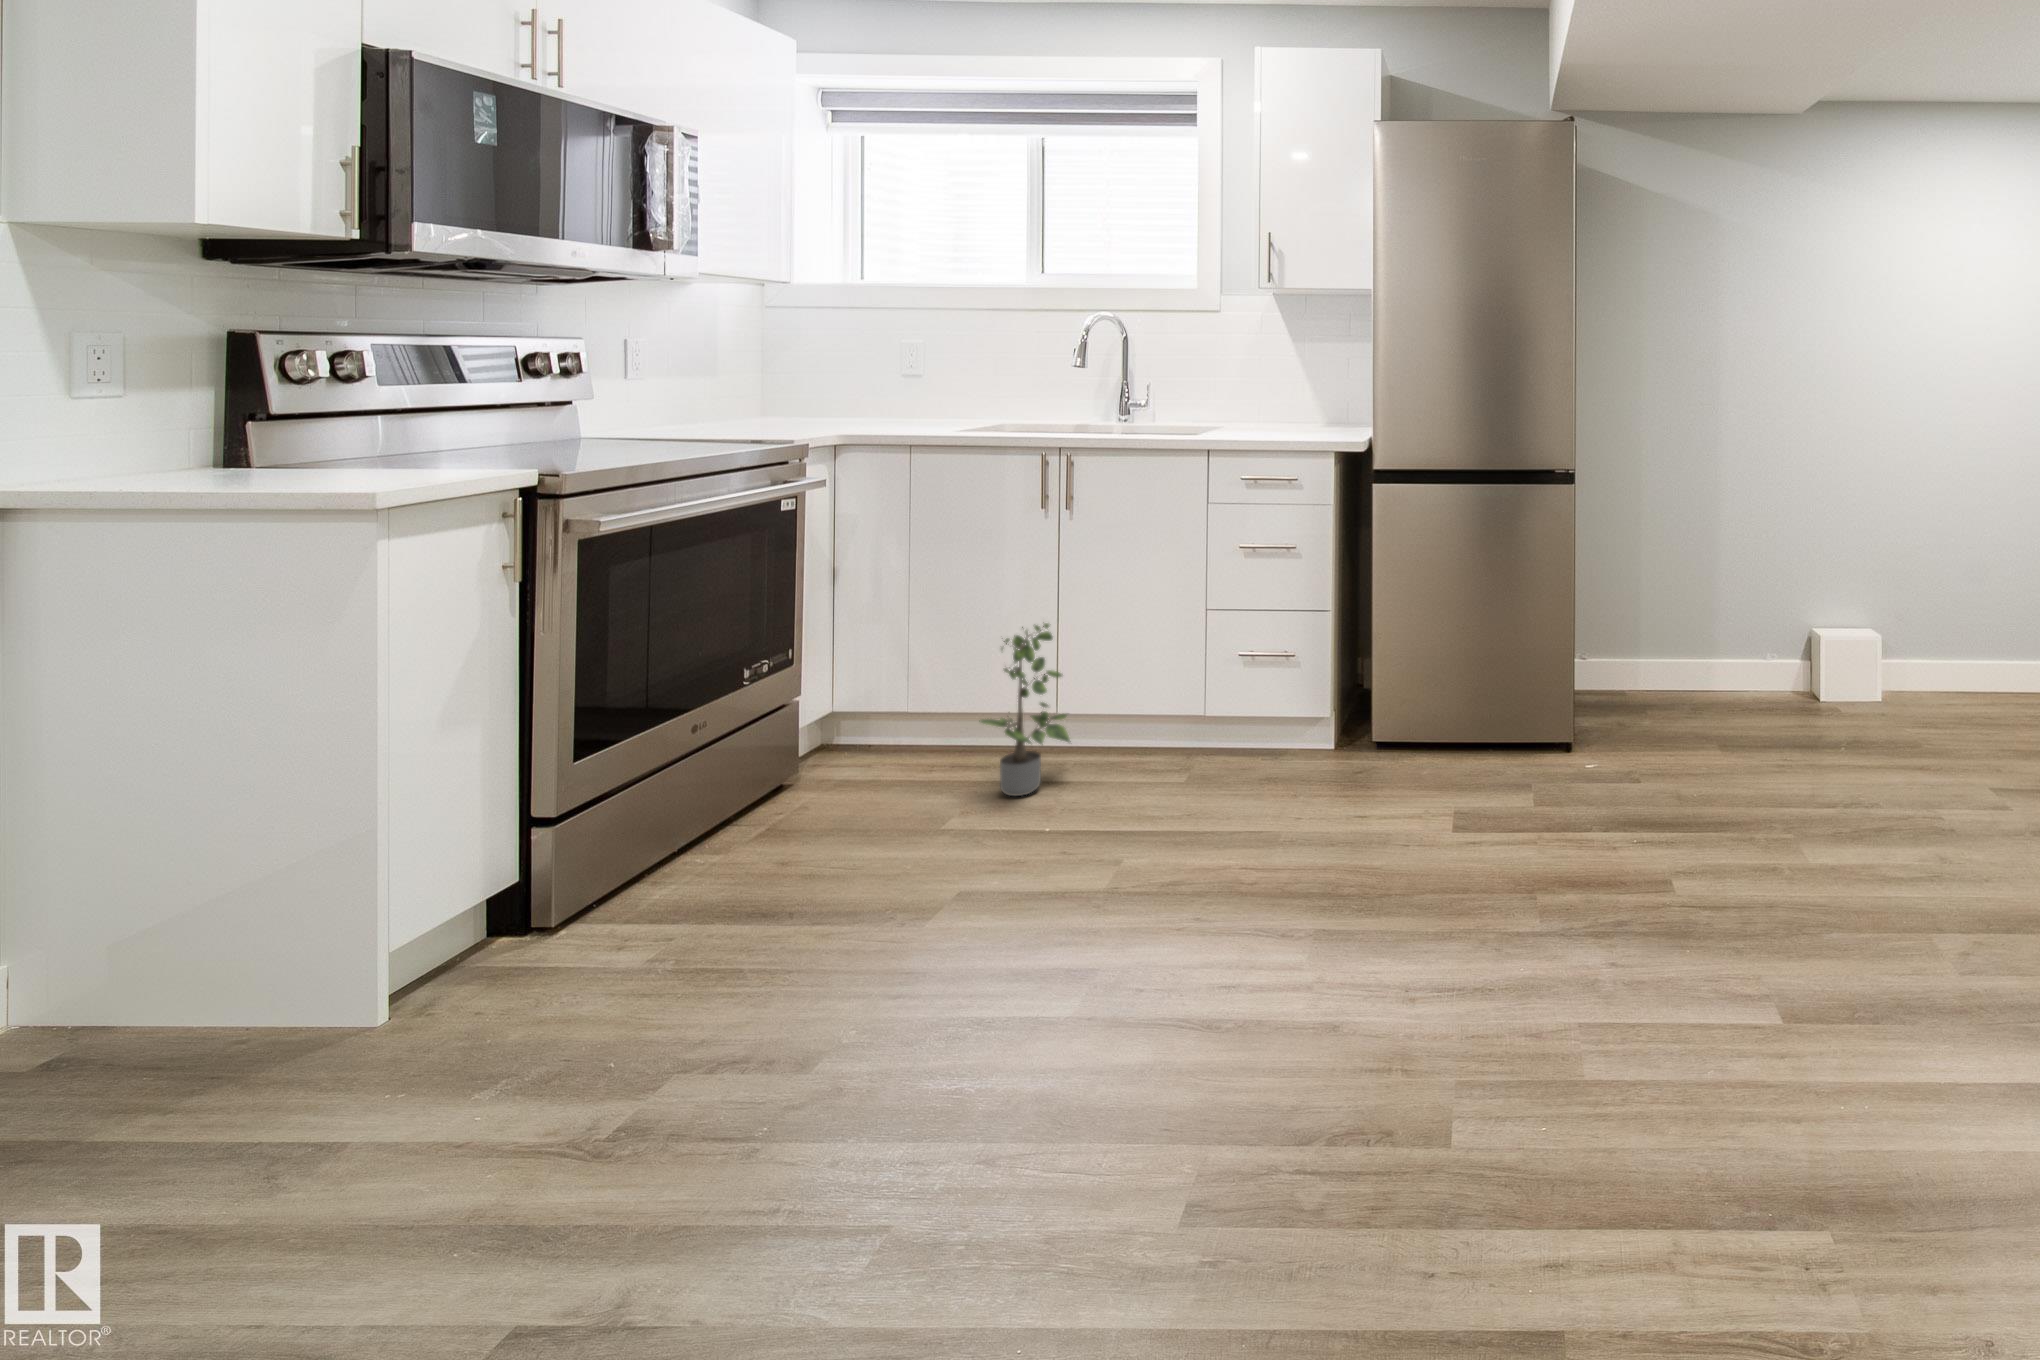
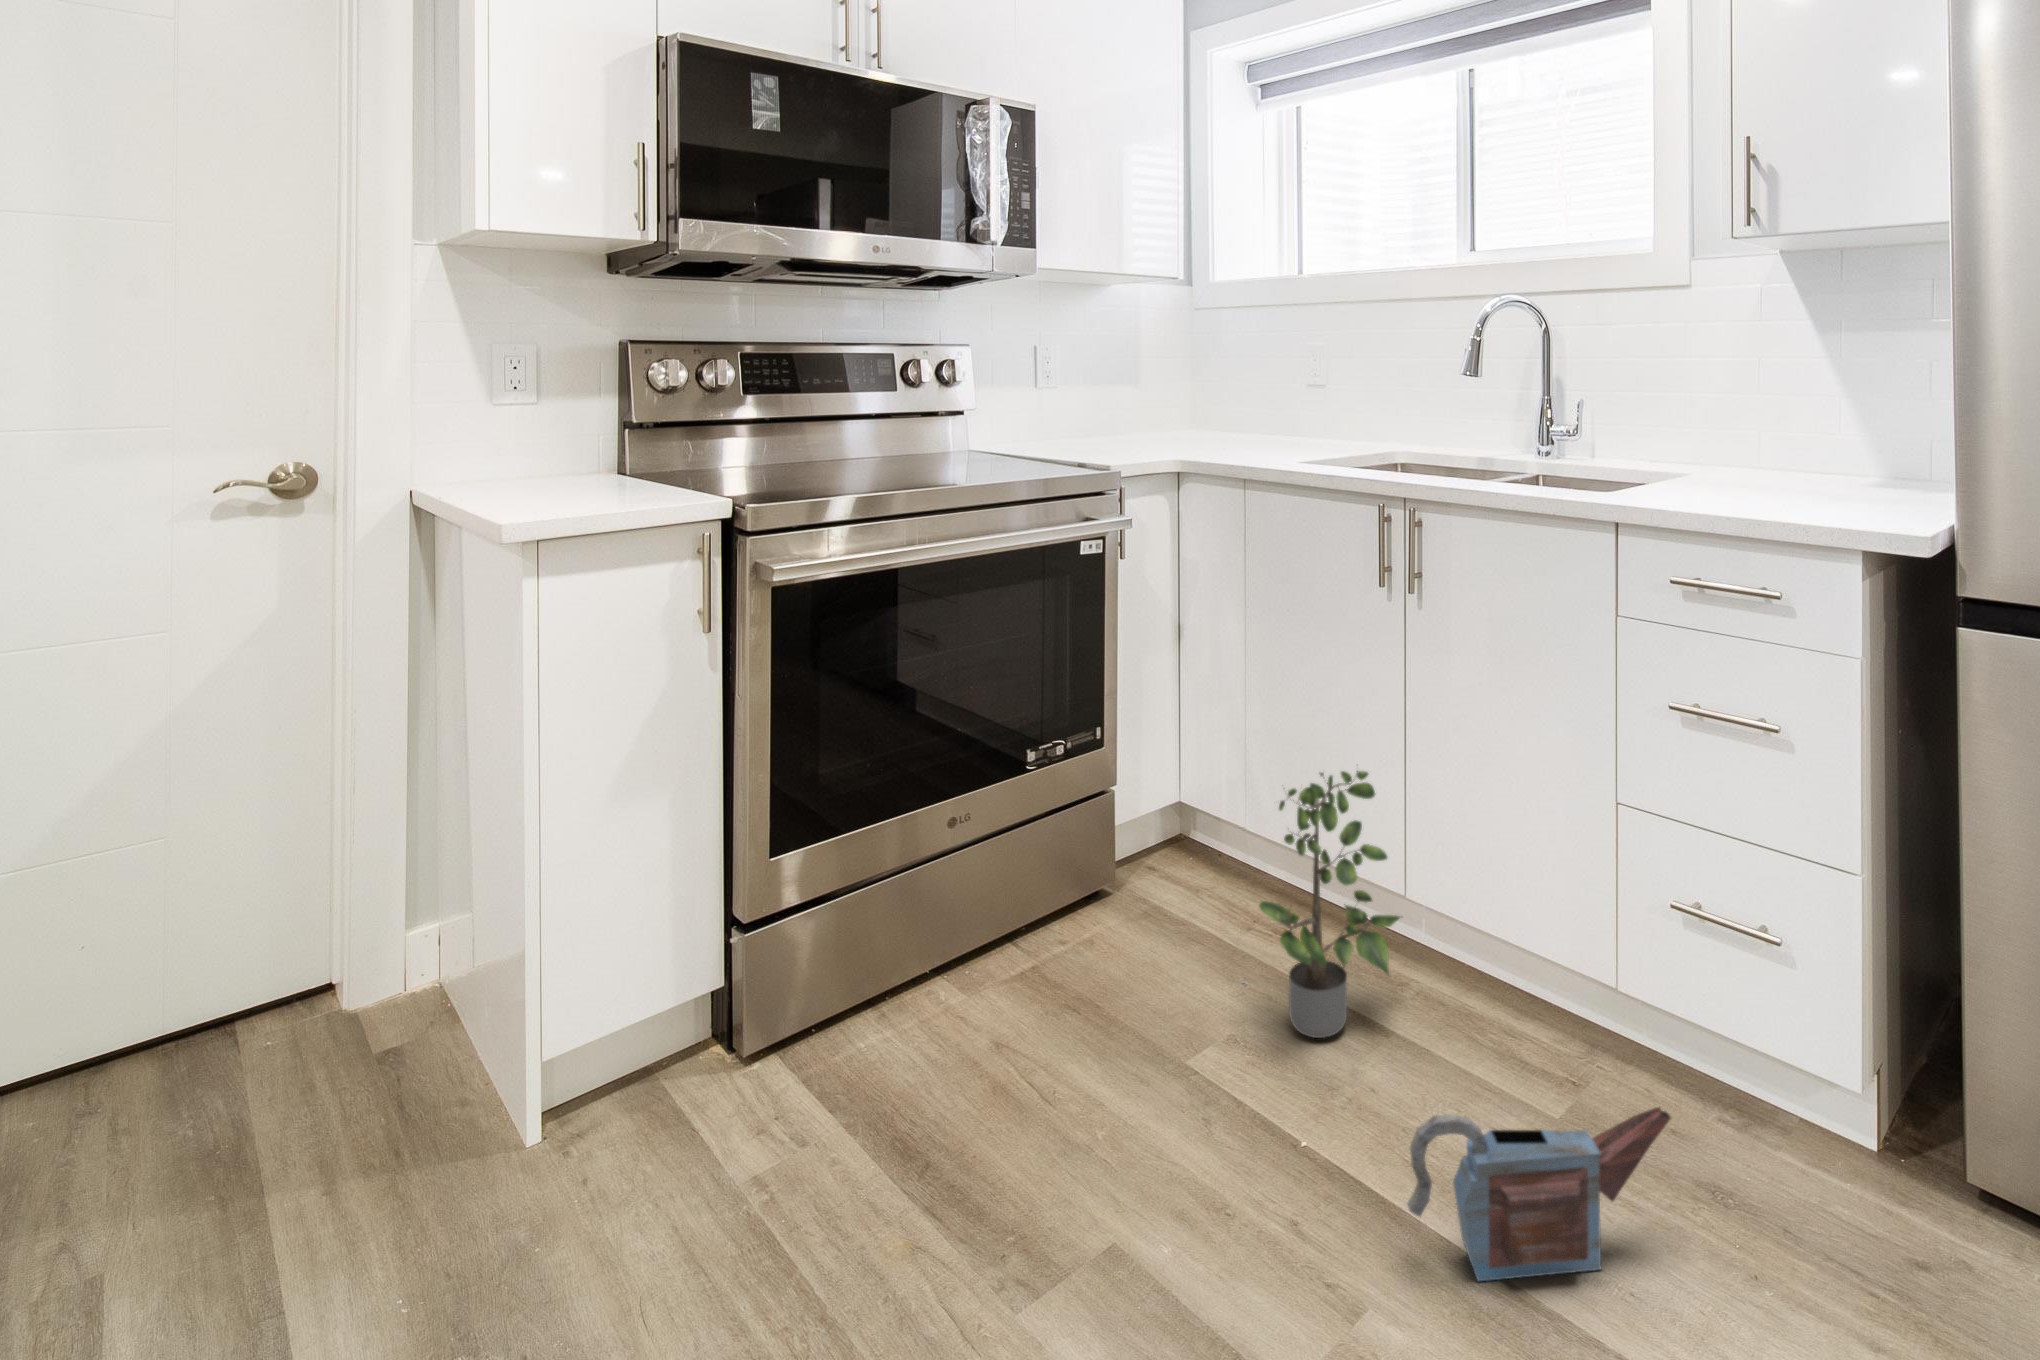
watering can: none [1141,732,1262,837] -> present [1407,1107,1671,1281]

